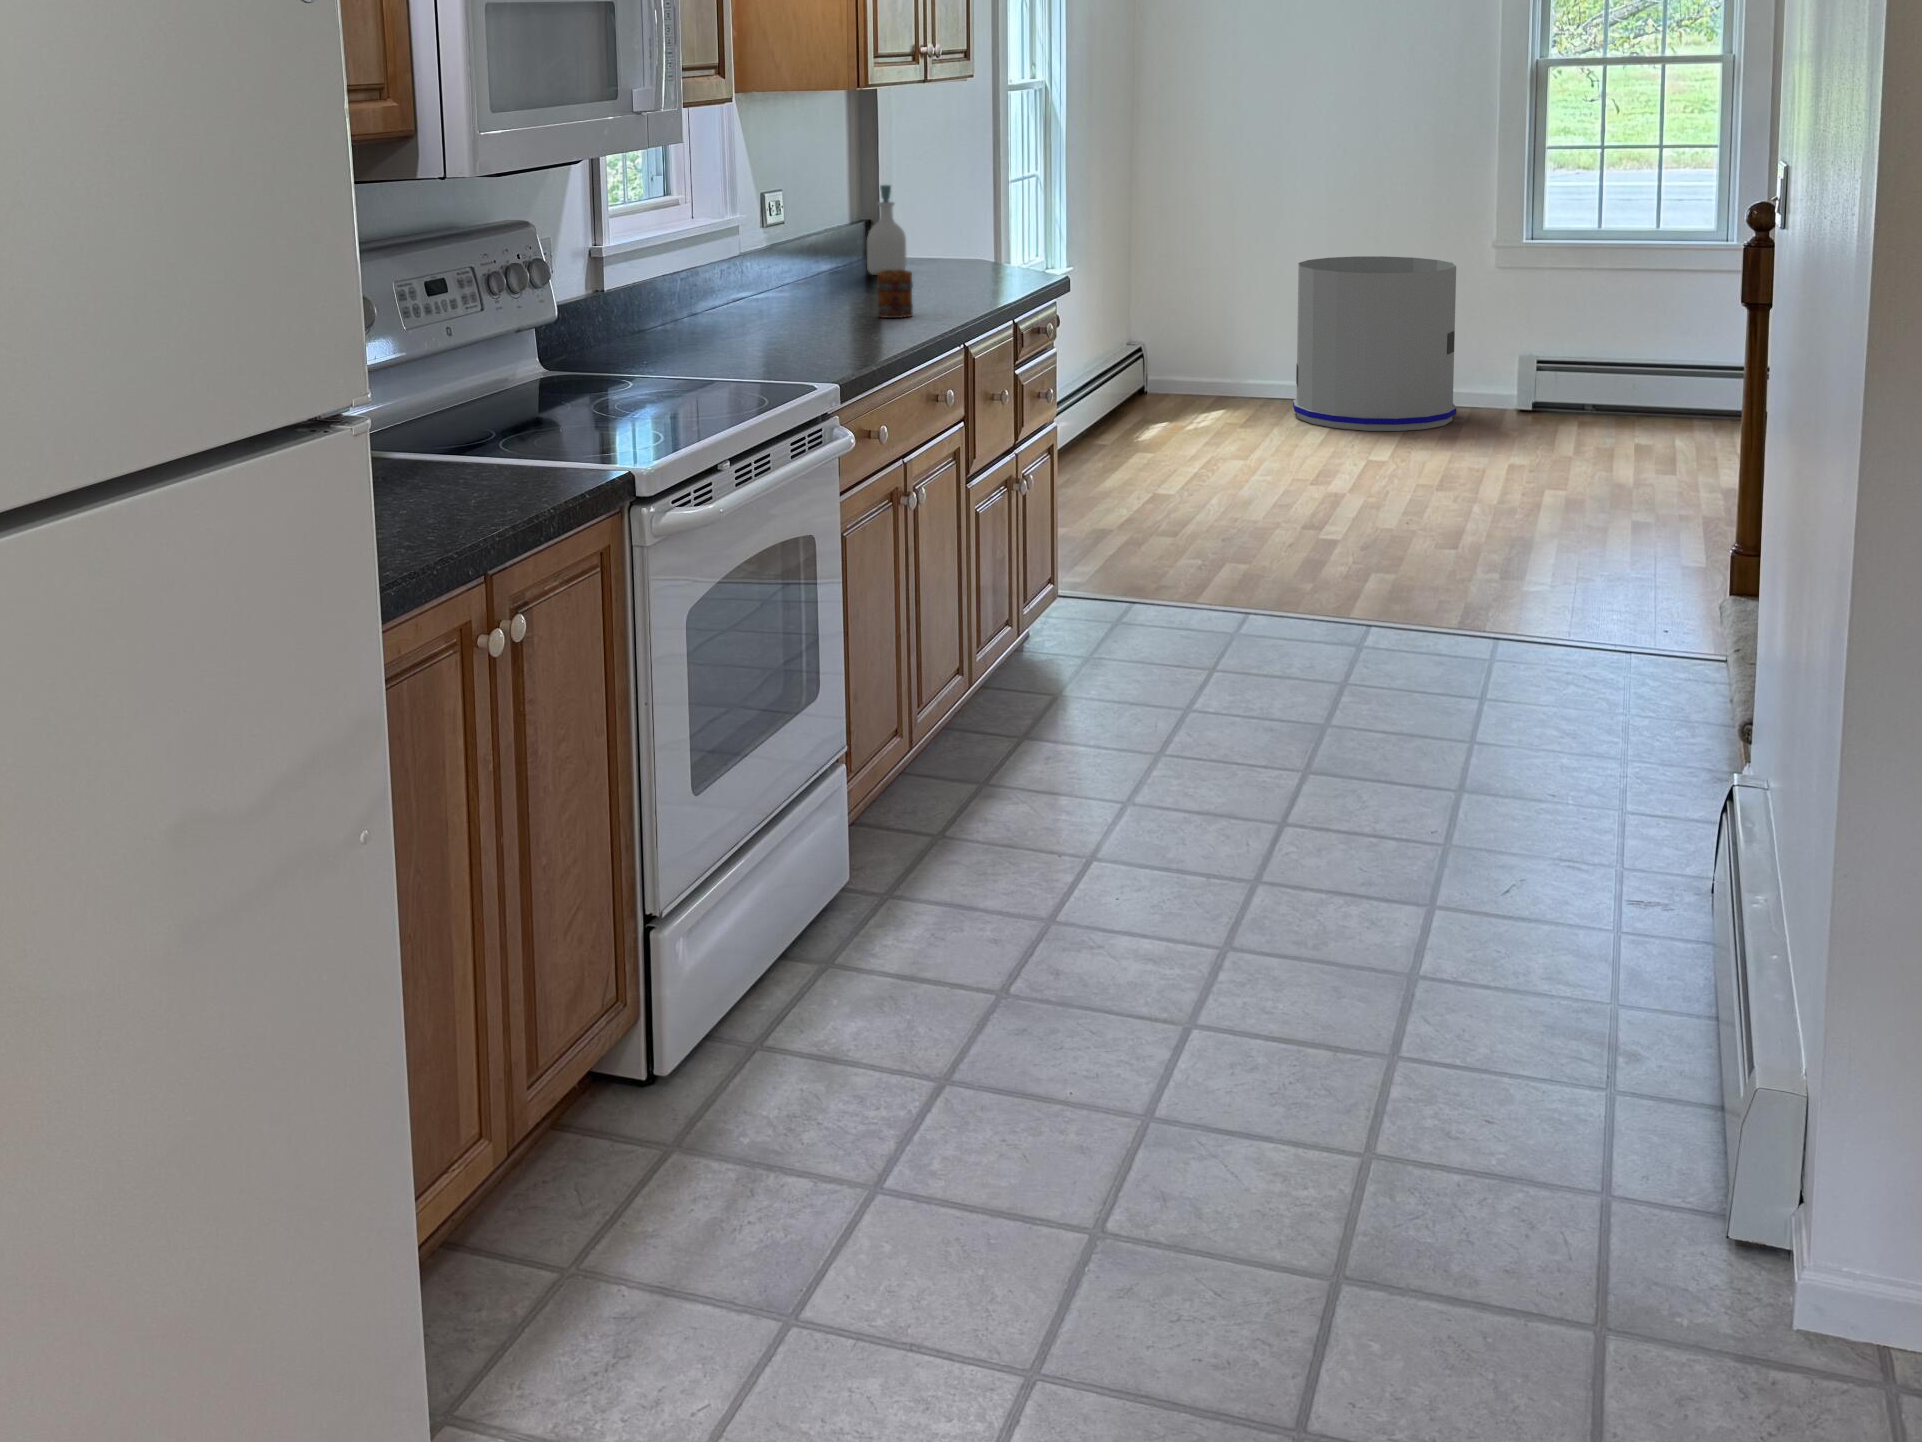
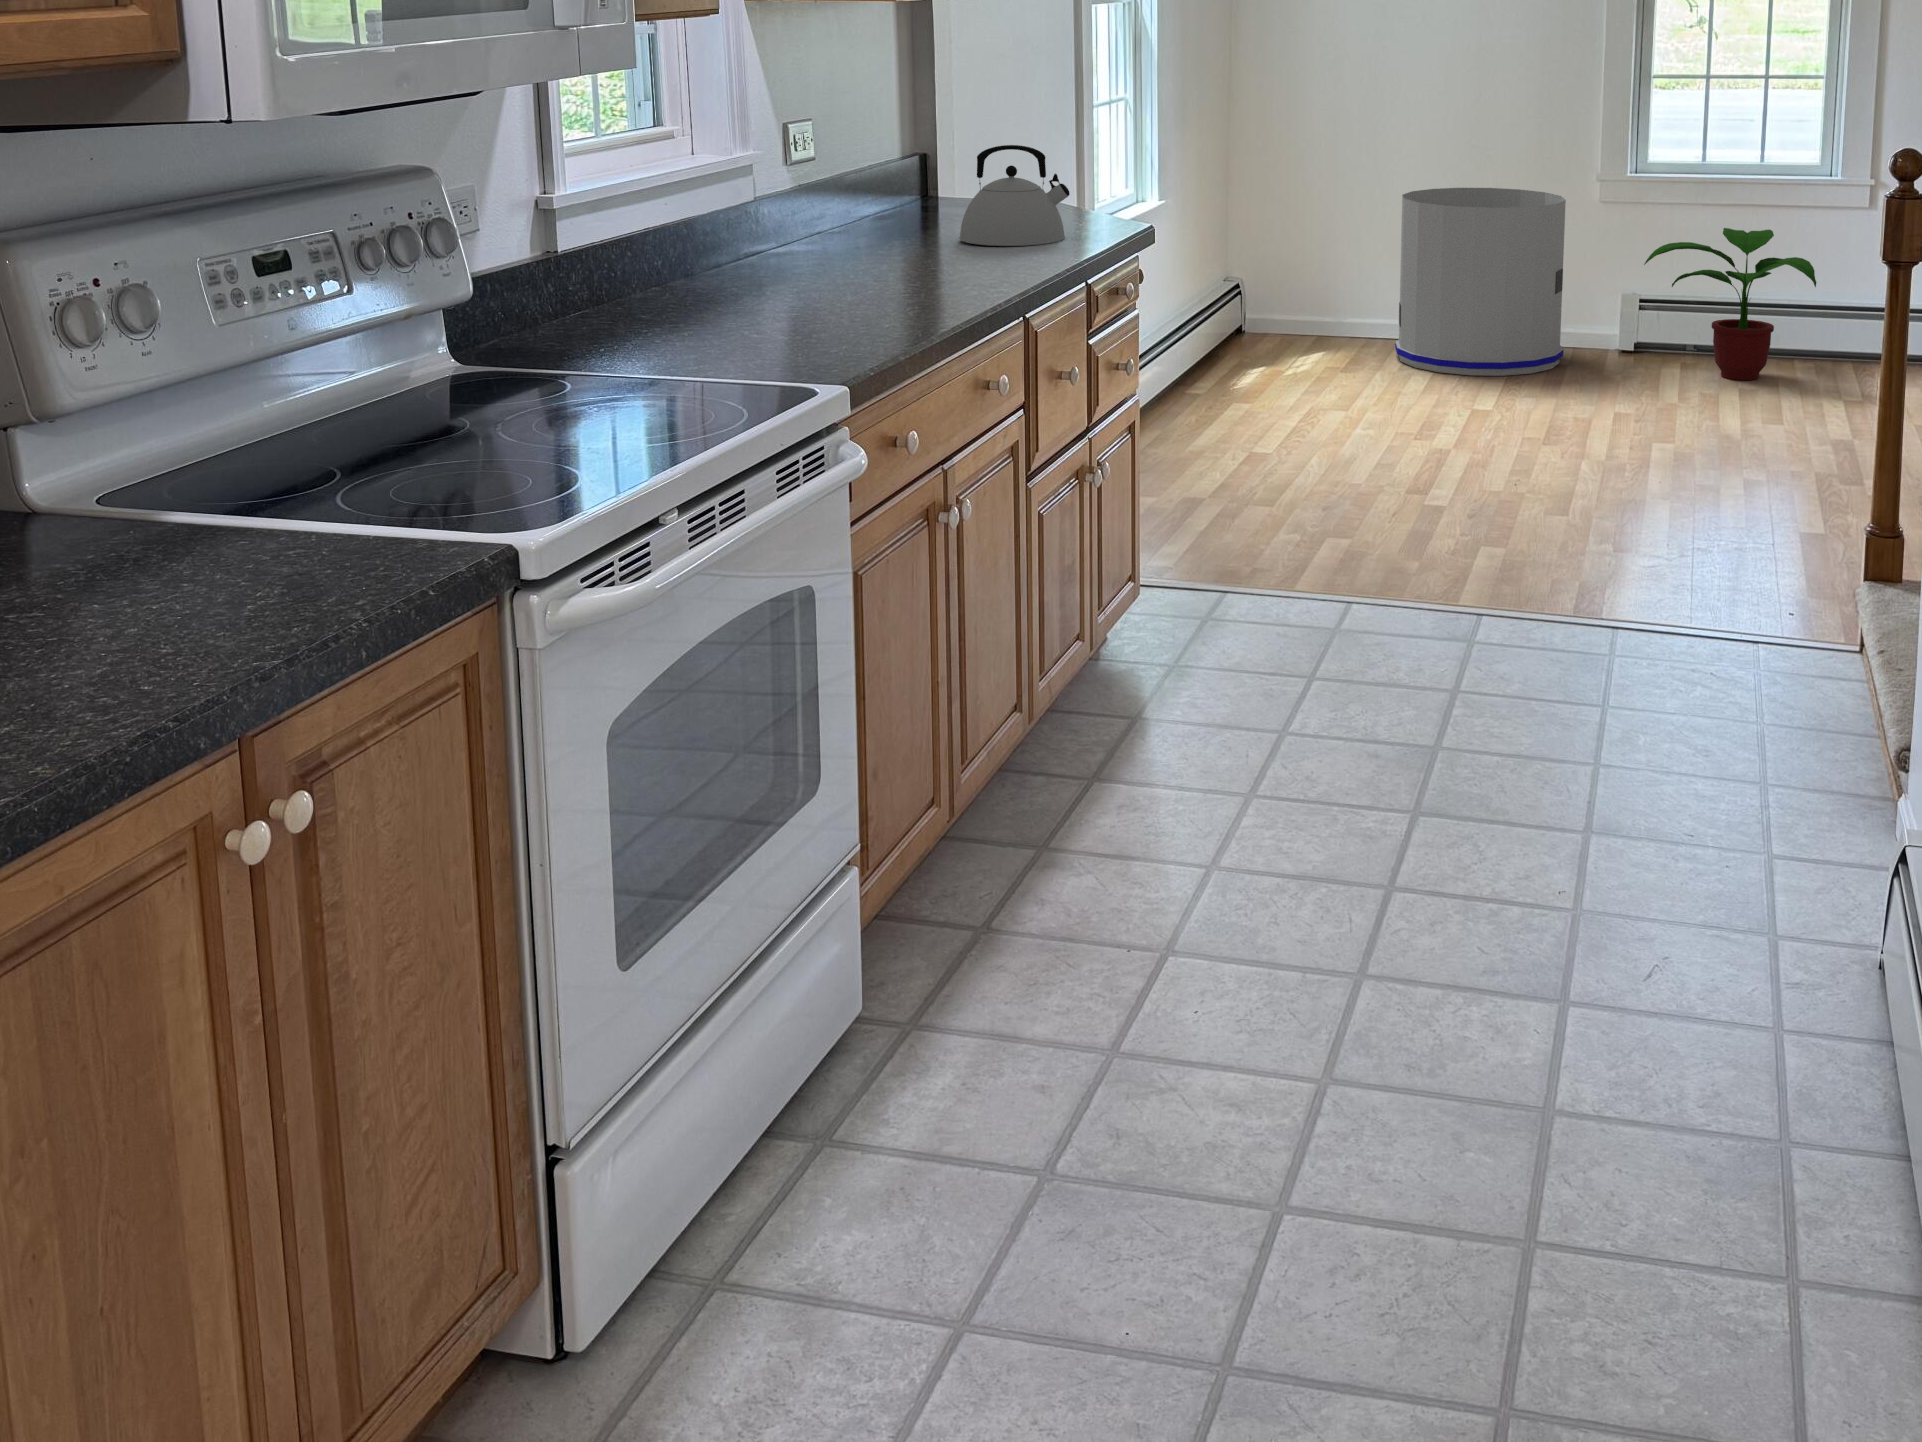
soap bottle: present [867,185,906,275] -> none [914,113,962,221]
kettle: none [908,209,1000,292] -> present [960,145,1070,246]
mug: present [877,270,913,318] -> none [914,224,959,283]
potted plant: none [1533,292,1705,436] -> present [1644,228,1816,380]

